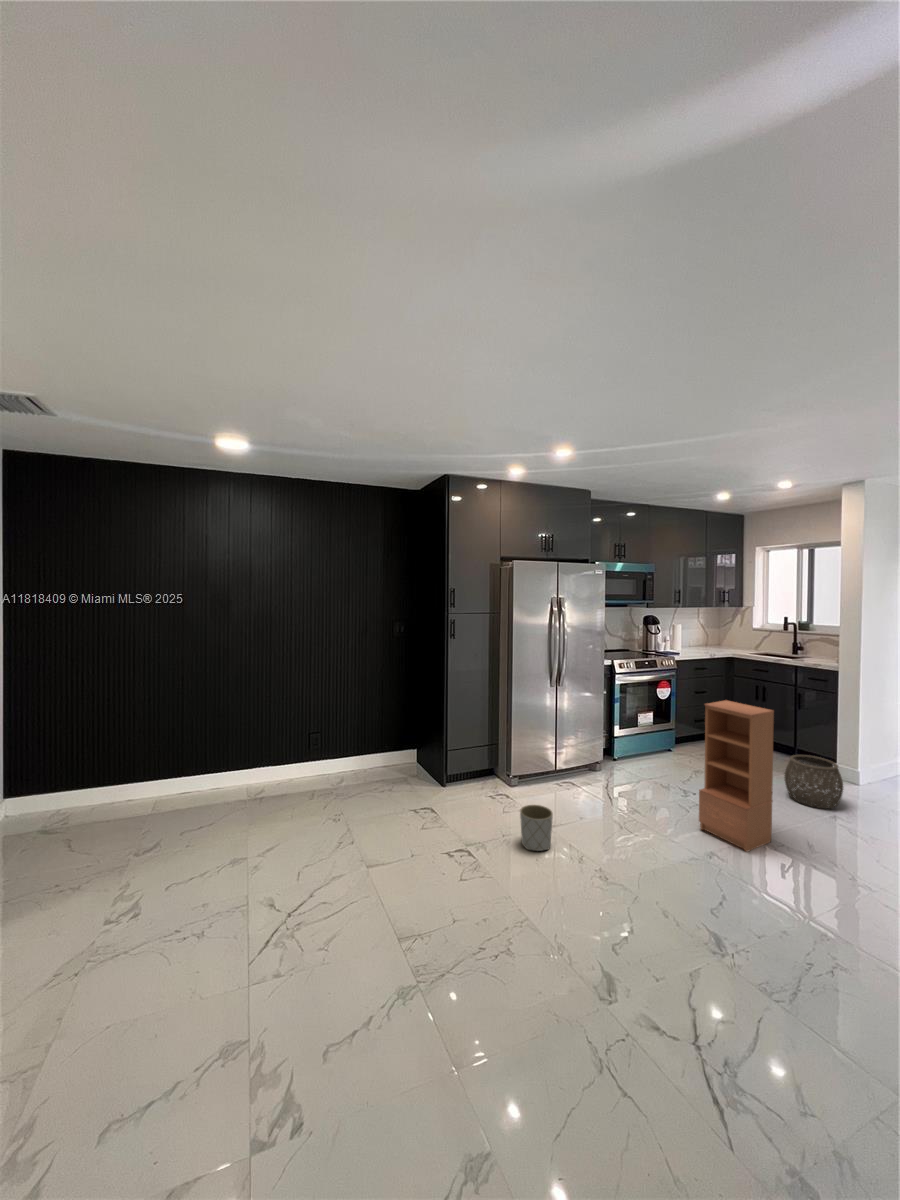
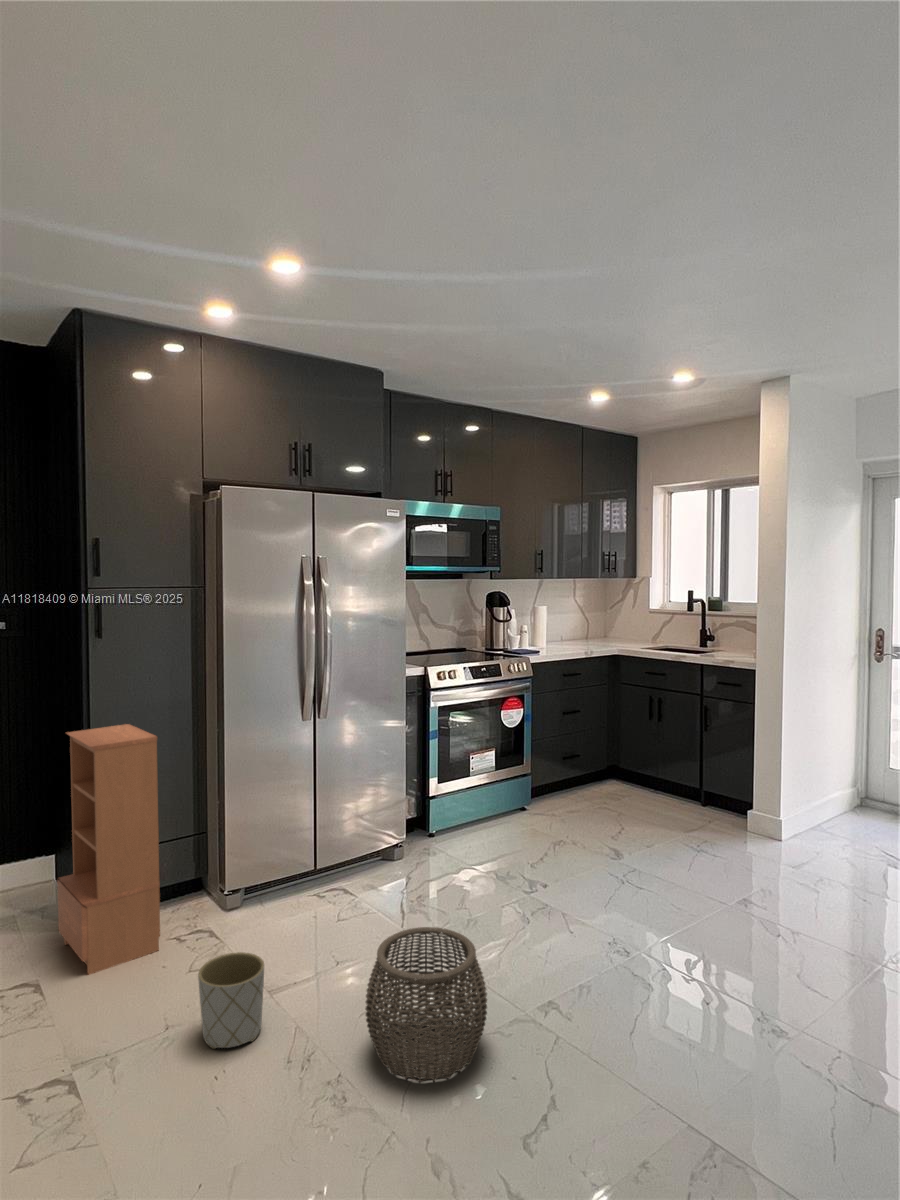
bookcase: present [699,700,774,852] -> present [57,724,160,975]
woven basket: present [785,755,843,809] -> present [365,927,487,1082]

